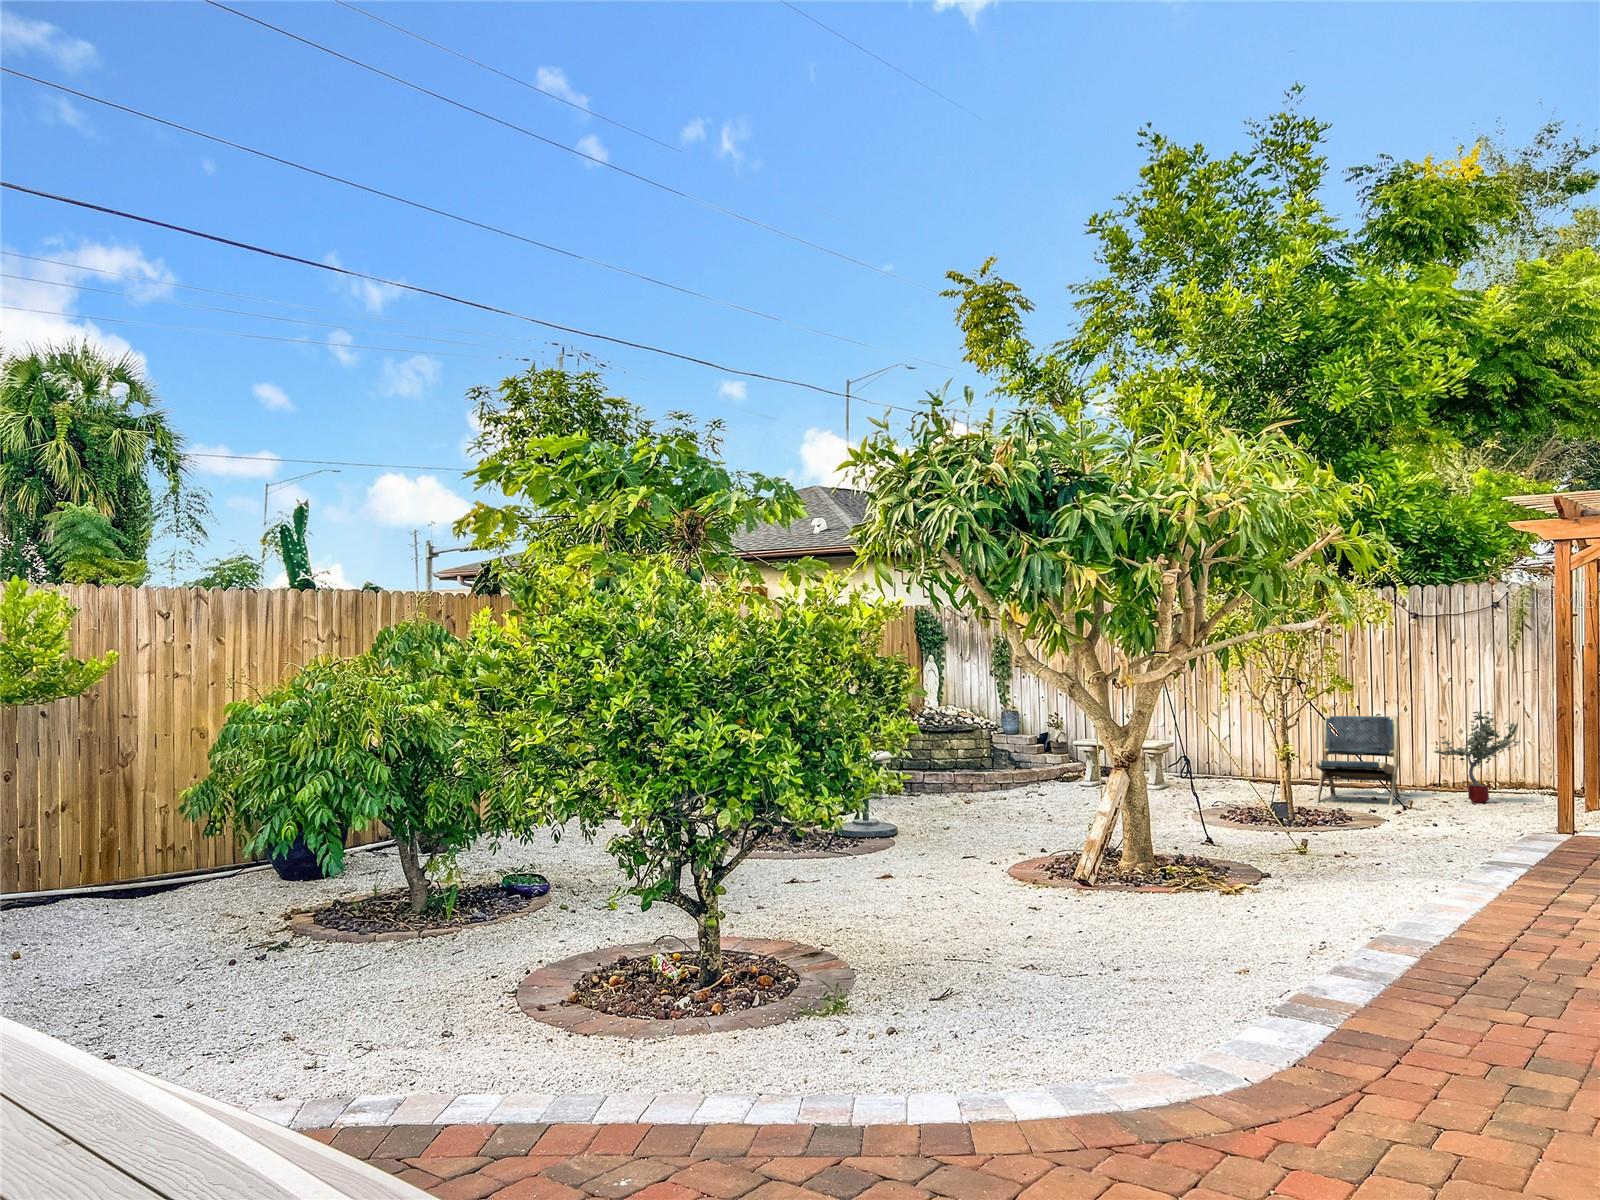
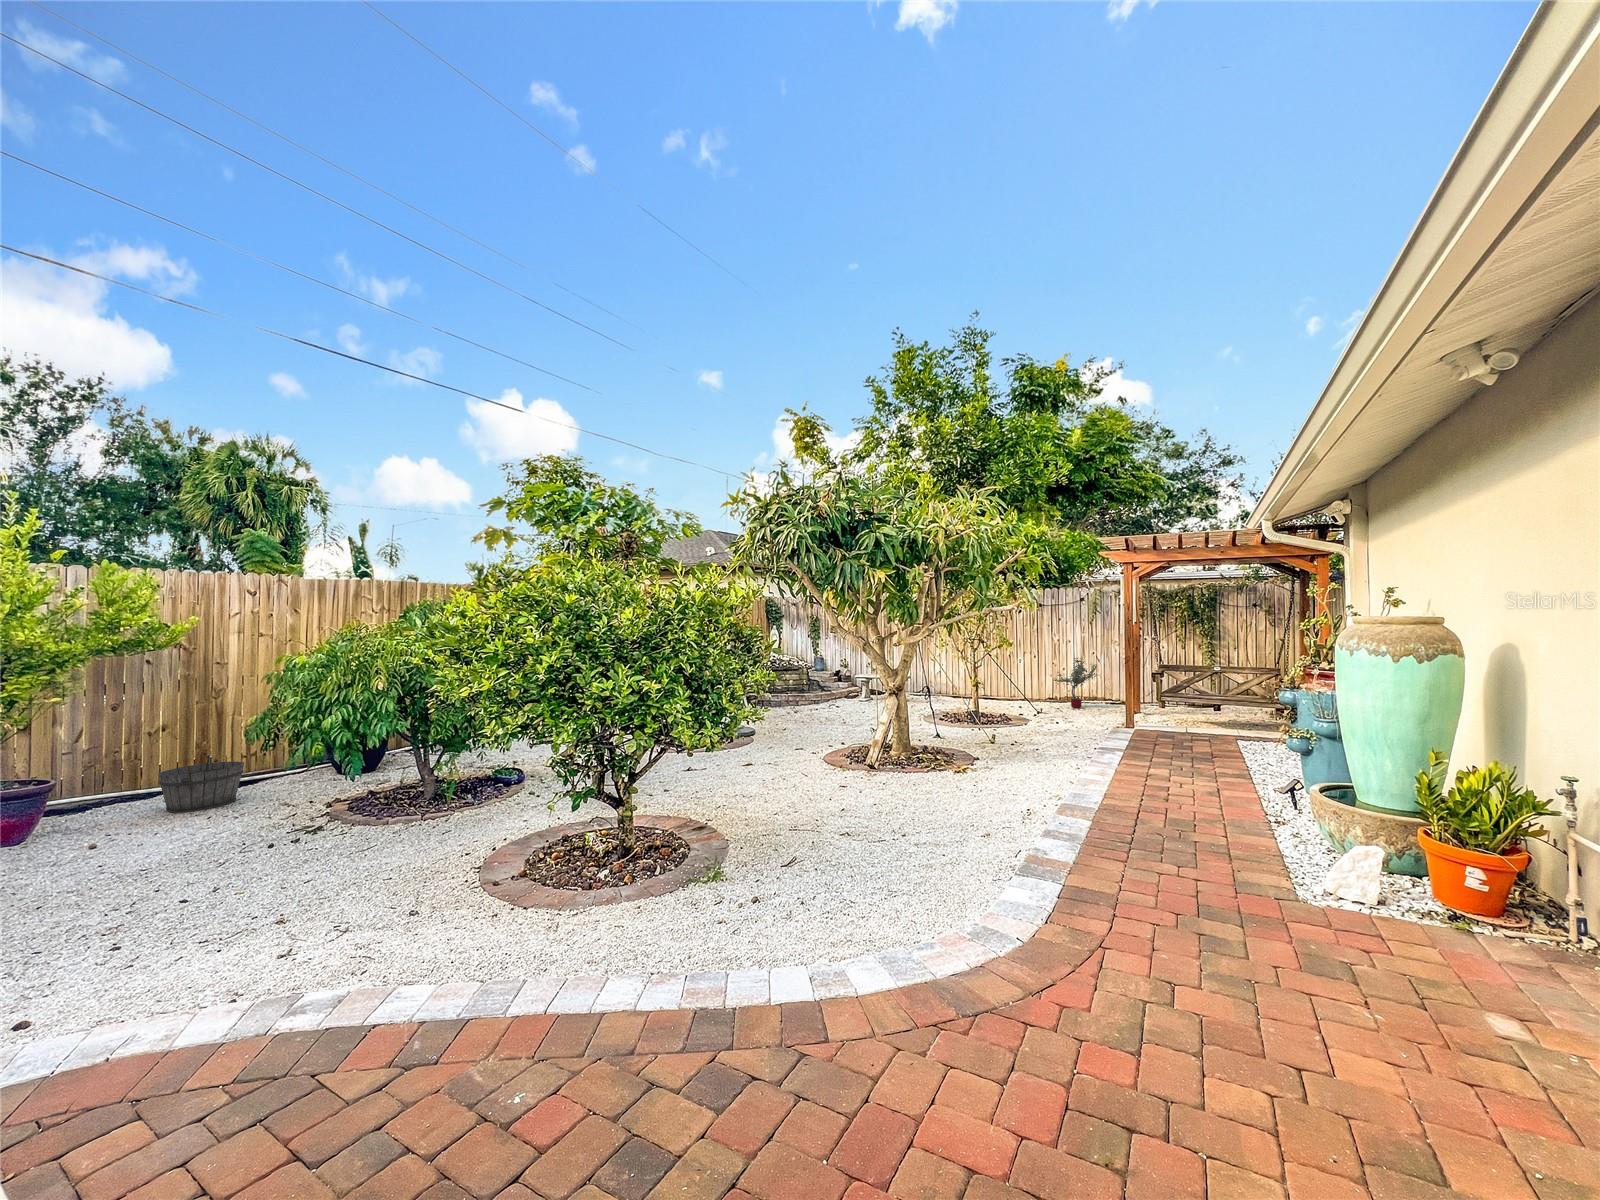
lounge chair: present [1315,715,1400,805] -> none [991,660,1035,711]
wooden bucket: none [86,834,185,914] -> present [158,753,244,813]

